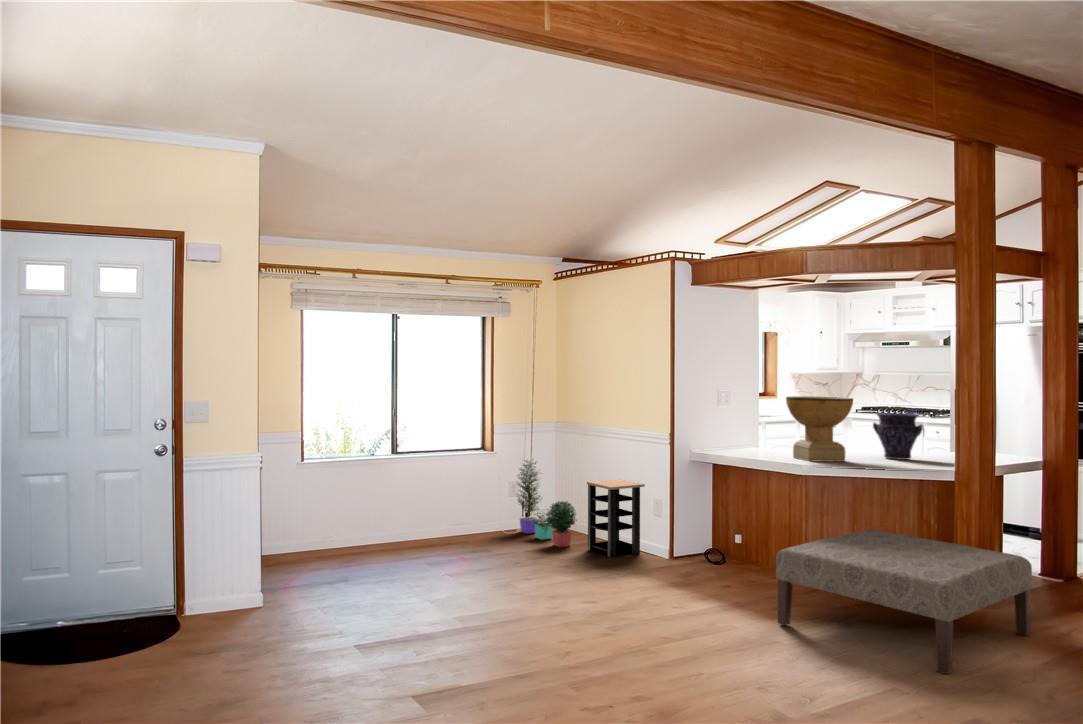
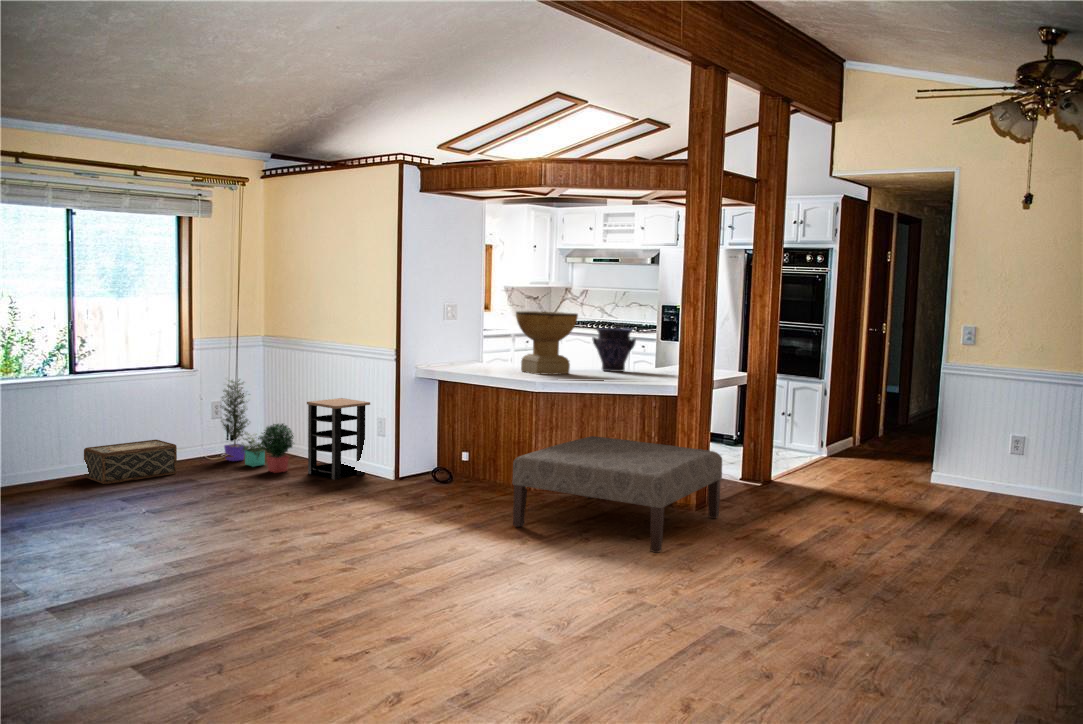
woven basket: none [403,511,476,549] -> present [84,440,177,484]

